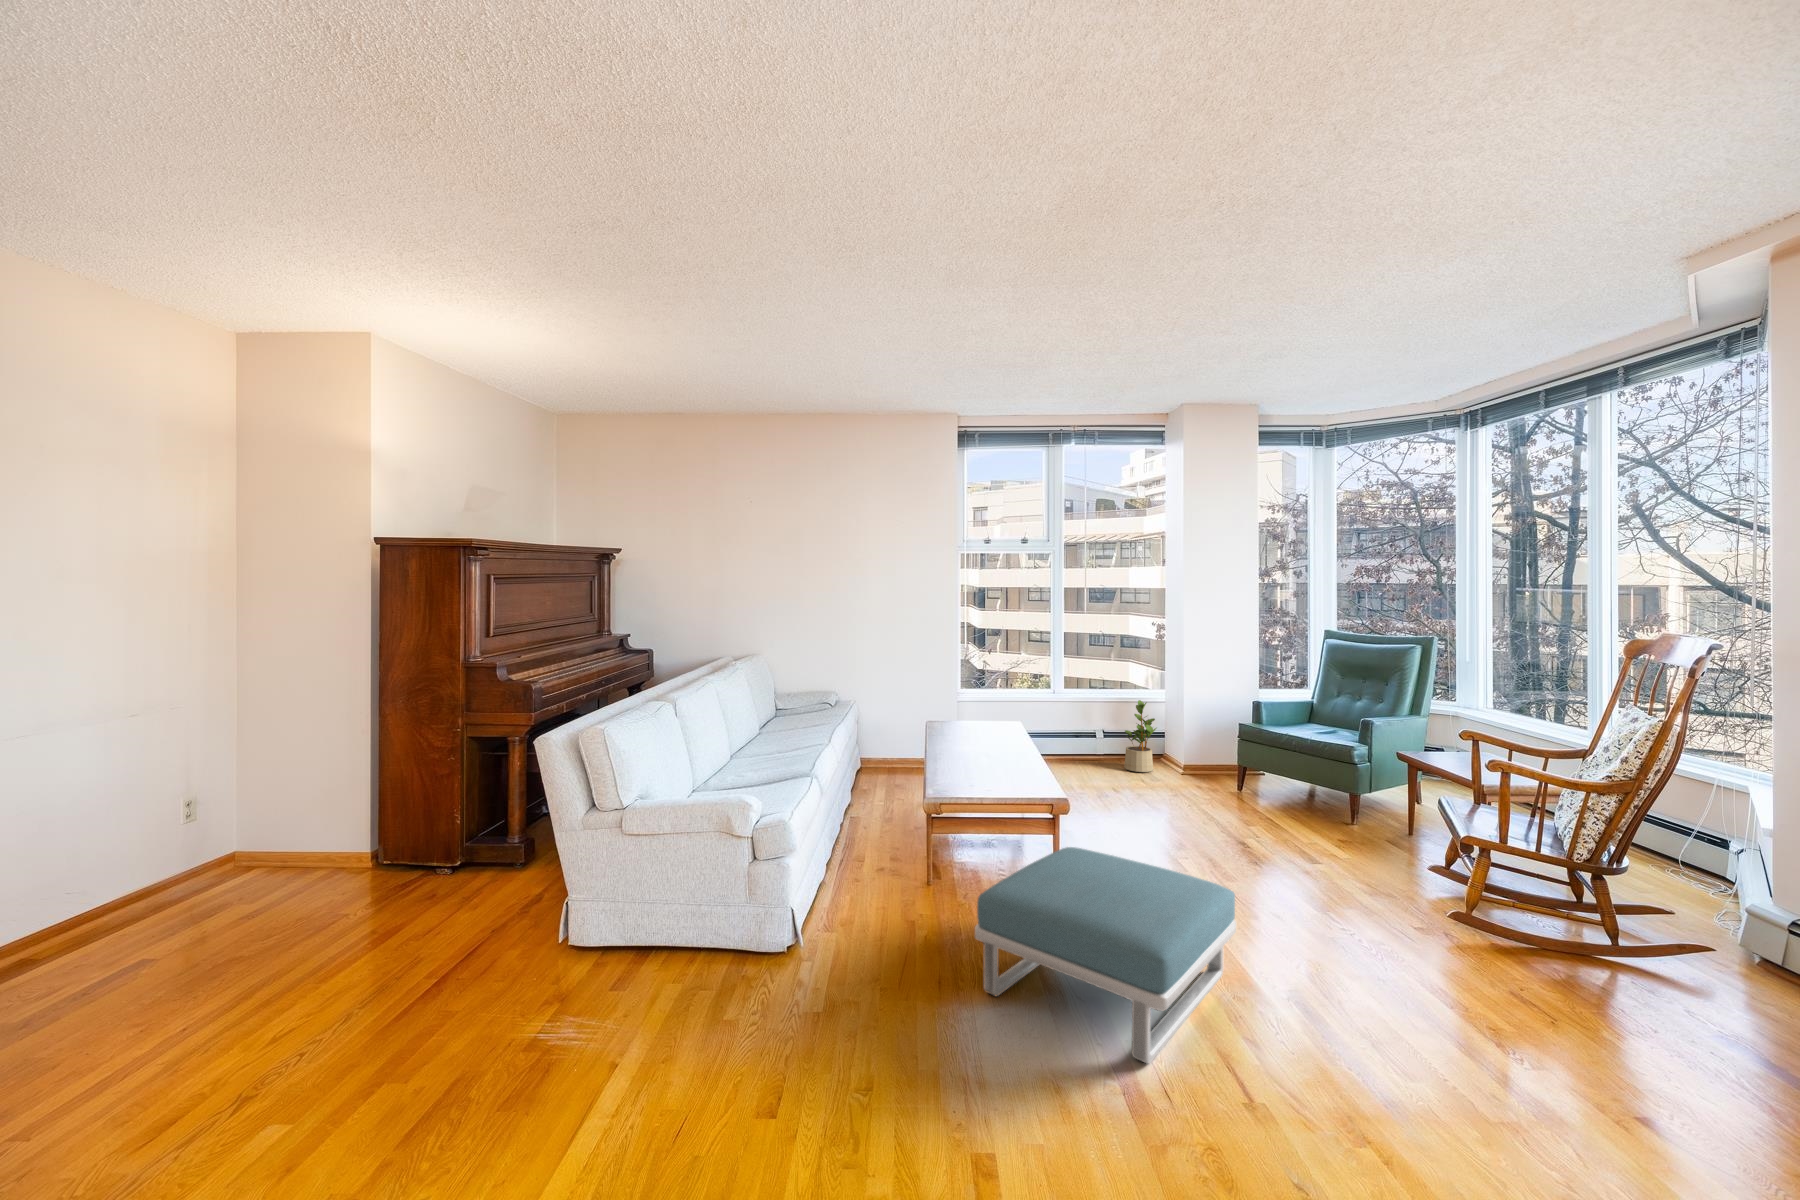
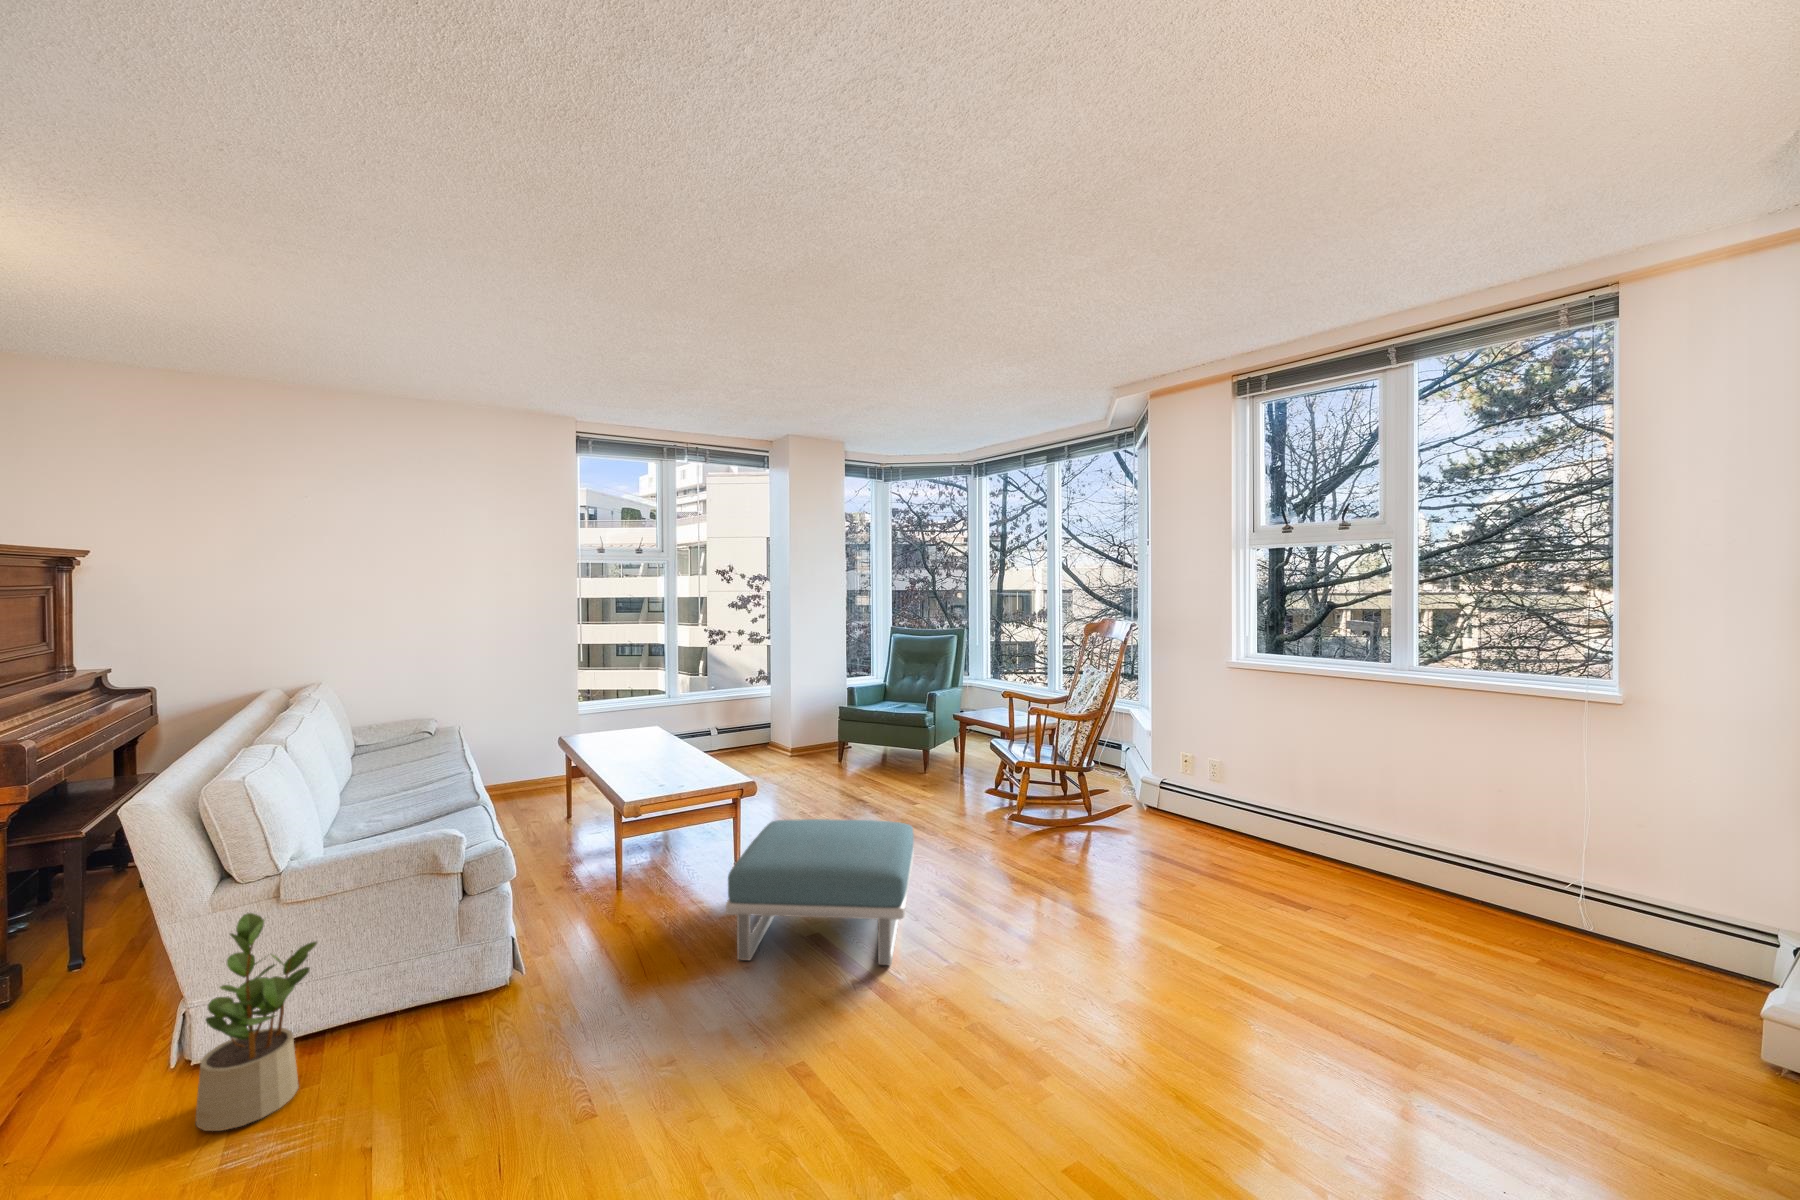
potted plant: present [1124,700,1156,772] -> present [196,913,317,1131]

